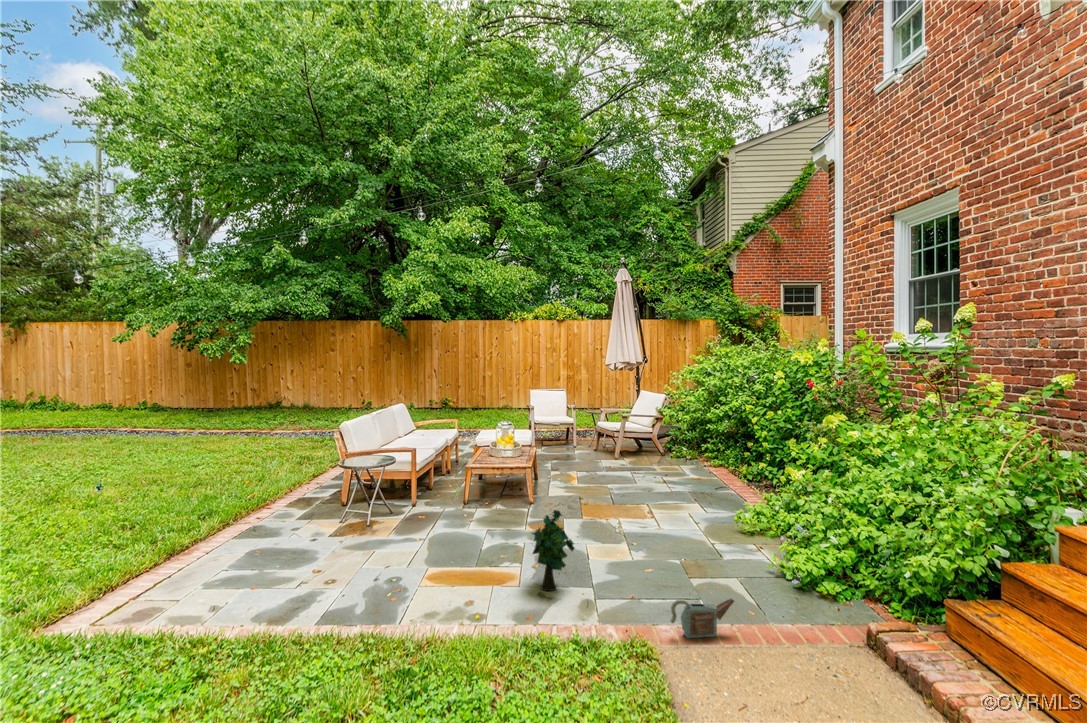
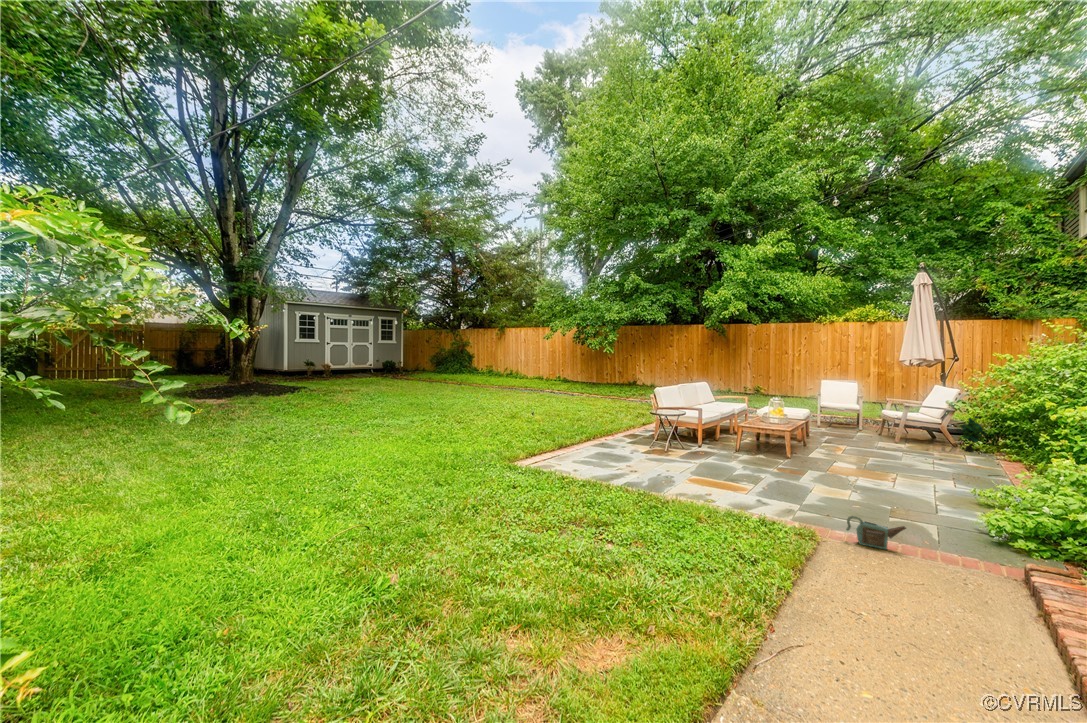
decorative plant: present [532,510,575,591] -> present [960,416,986,452]

